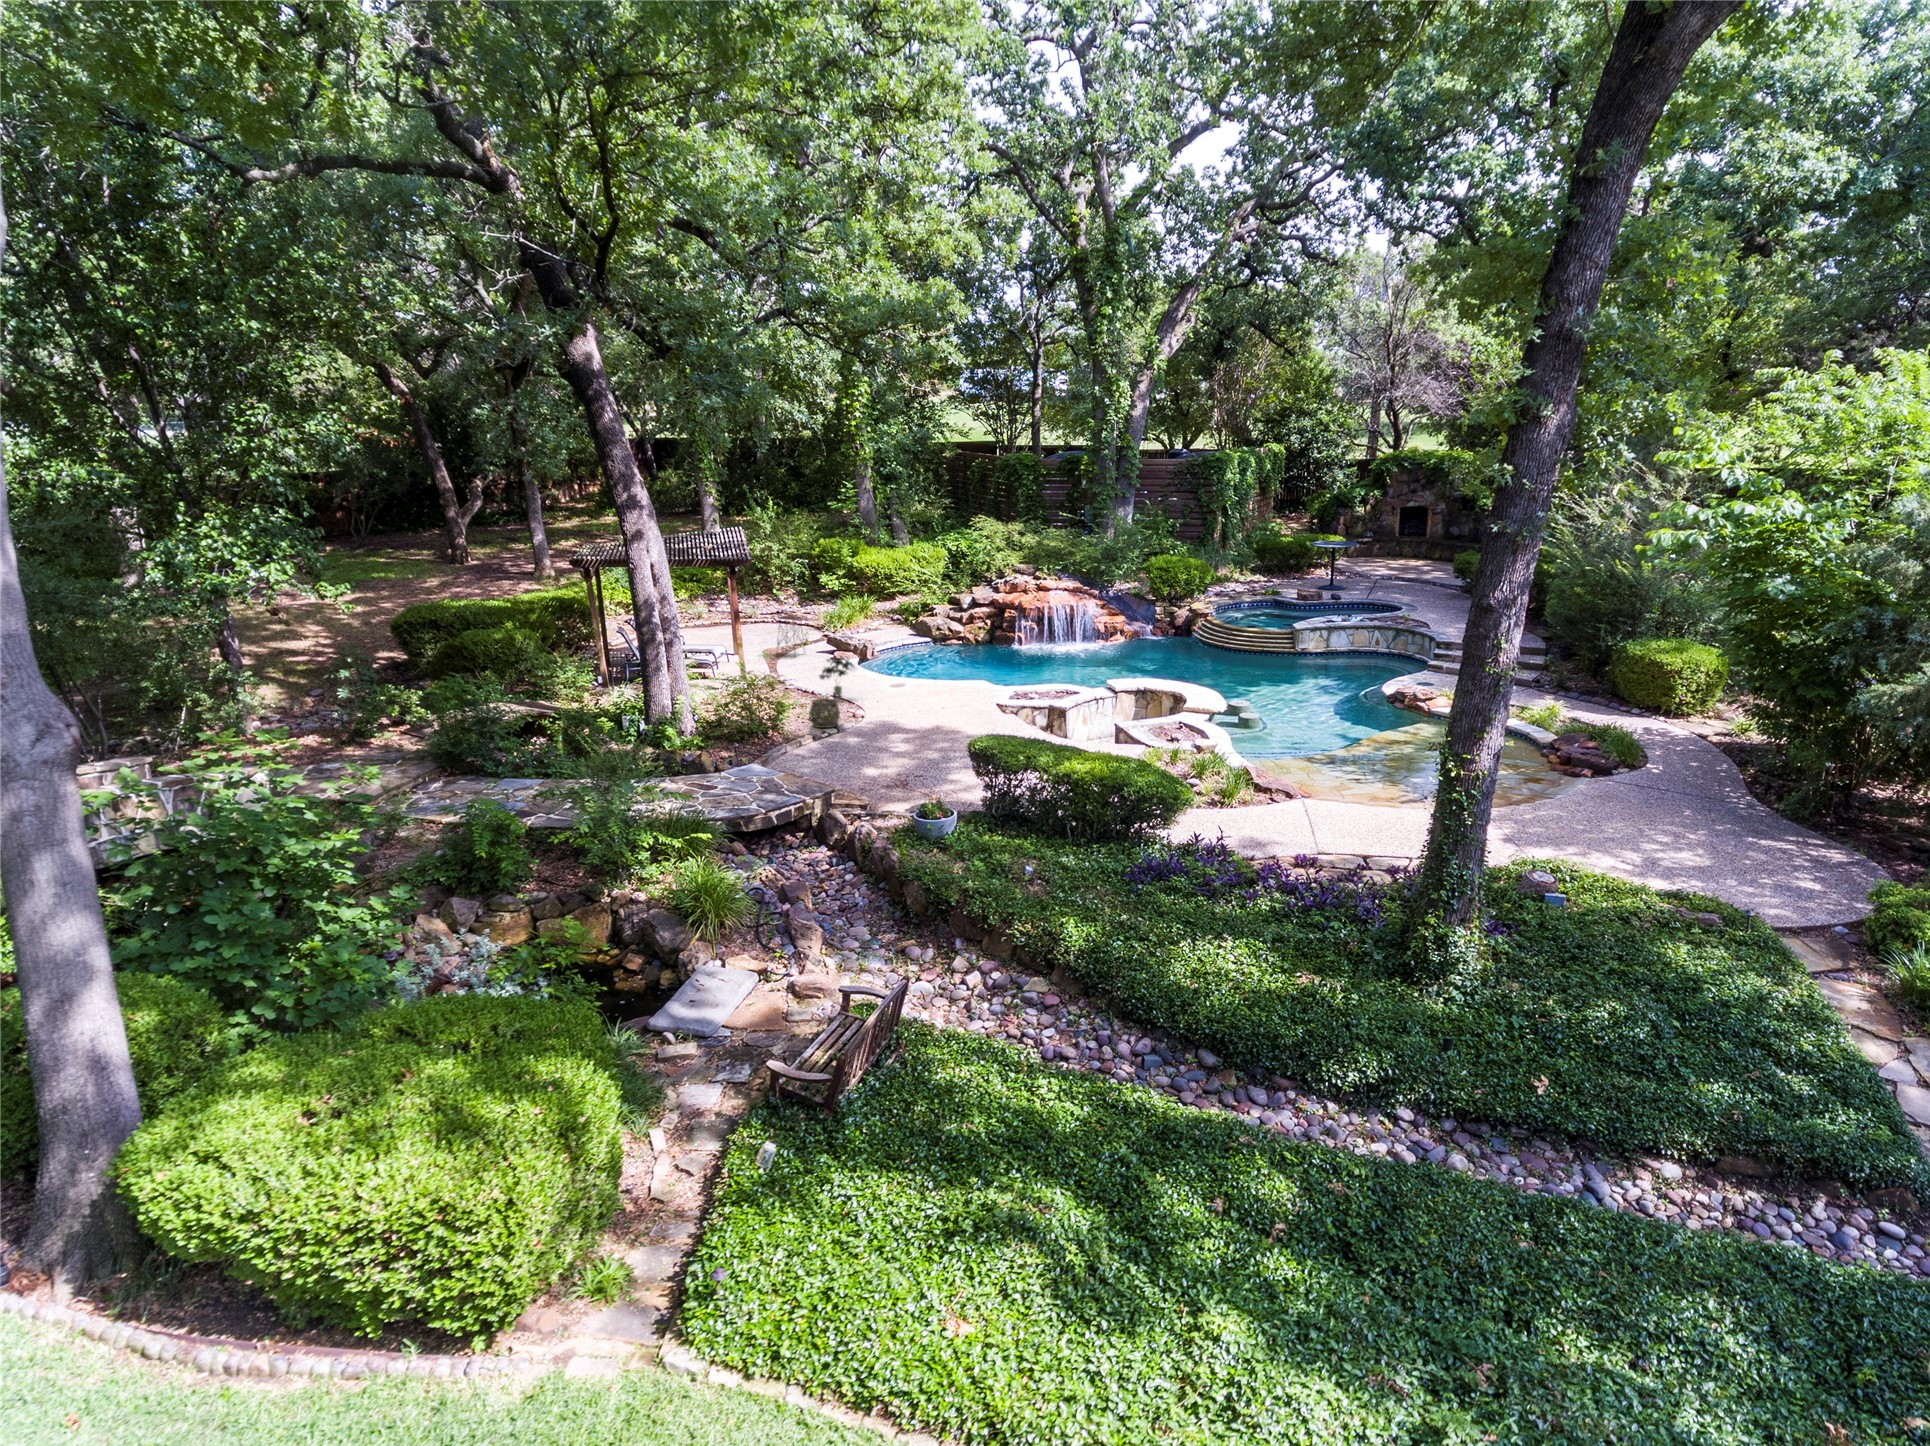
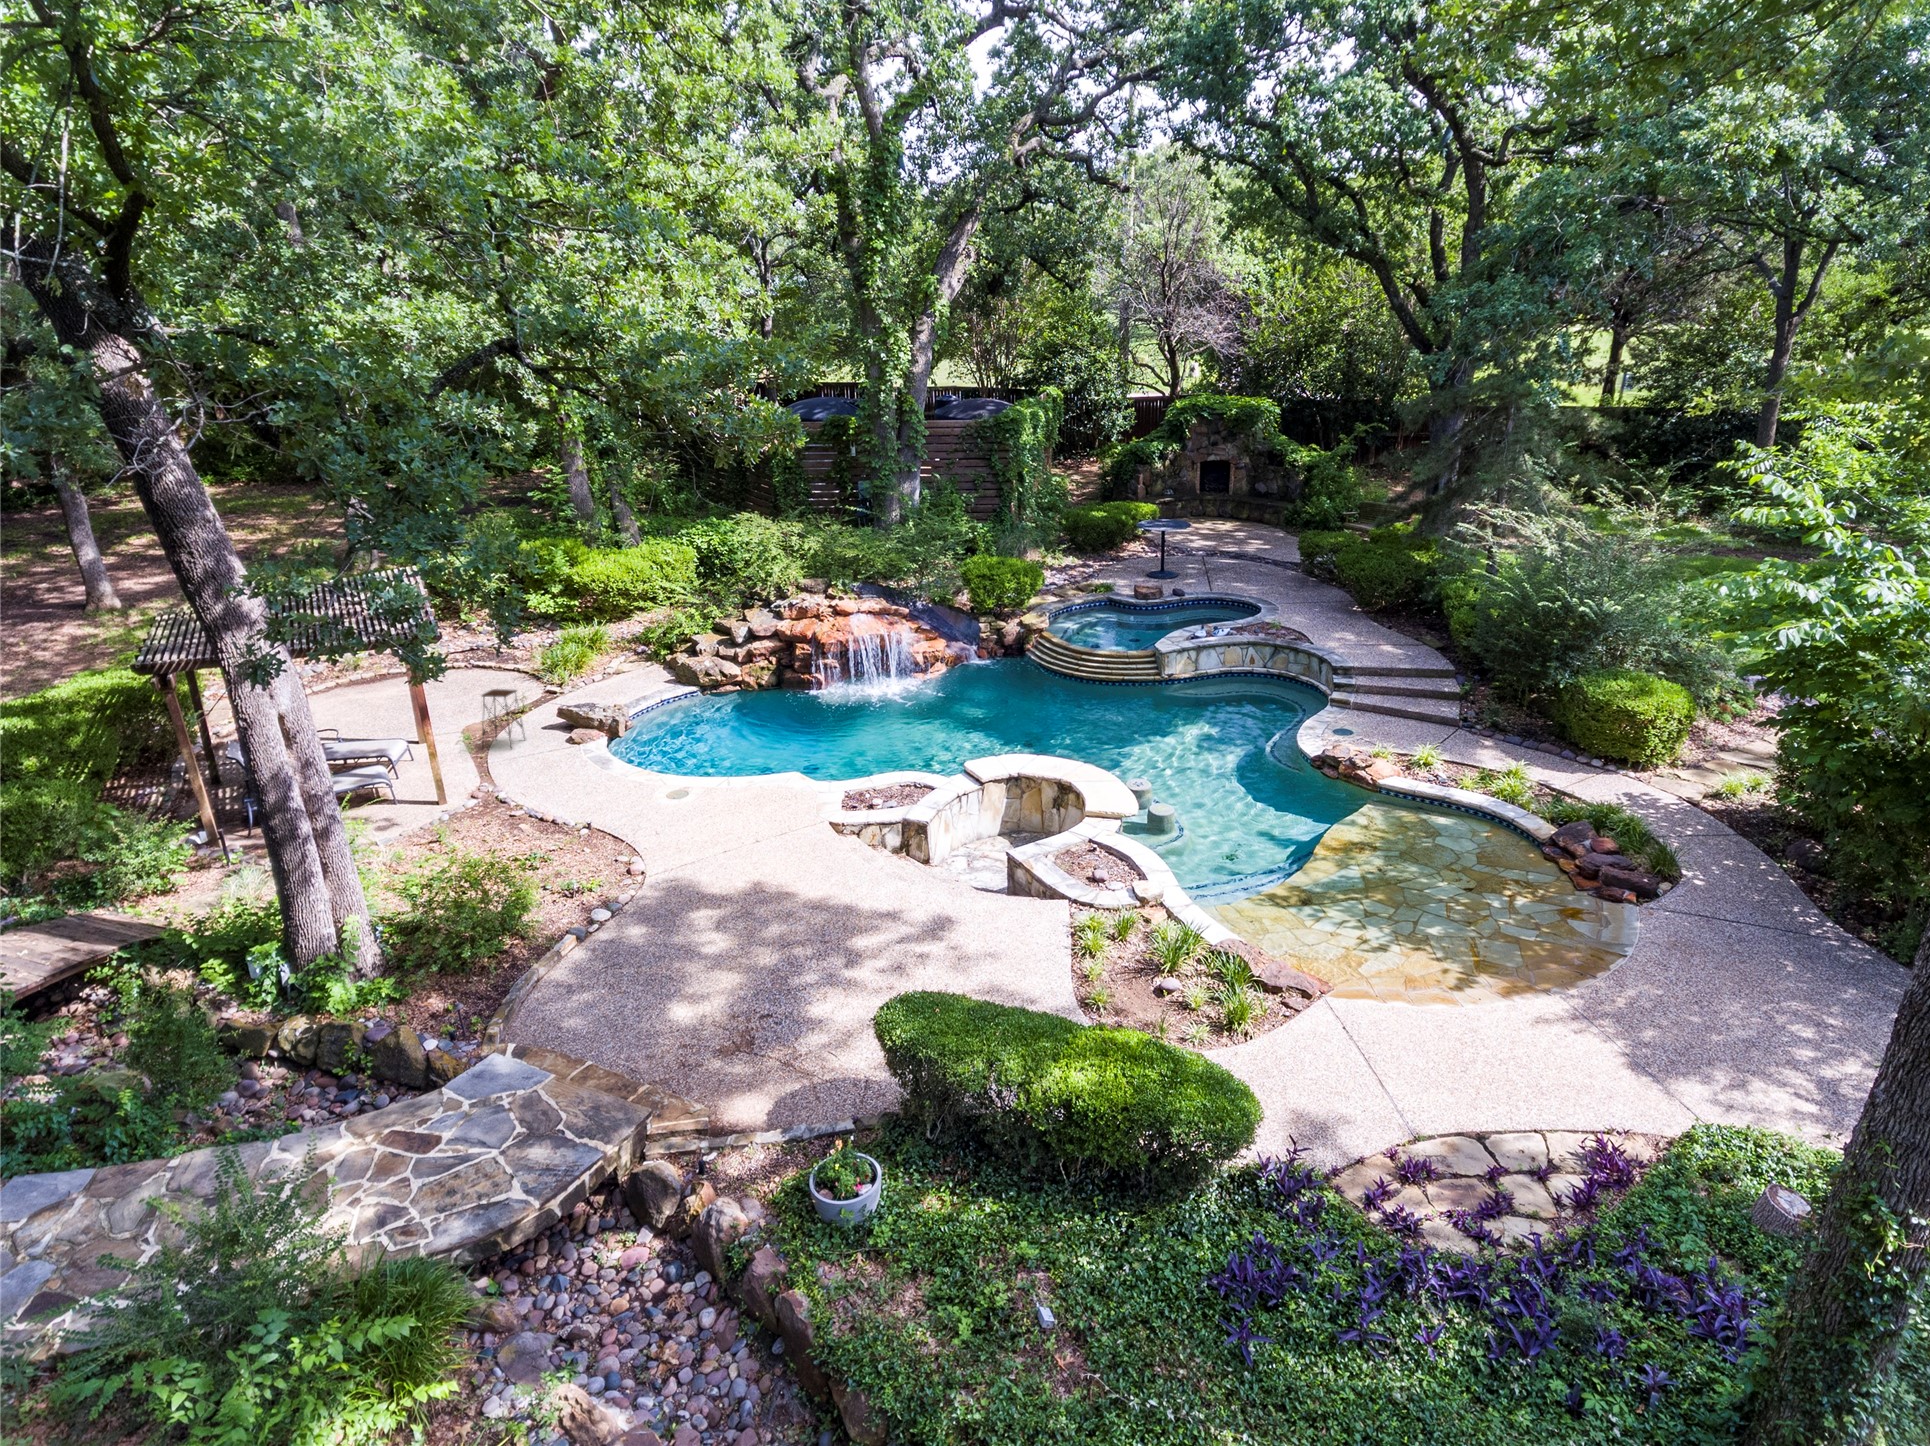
potted plant: present [819,659,853,697] -> none [563,774,616,831]
woven basket: present [810,699,840,728] -> none [561,862,610,912]

